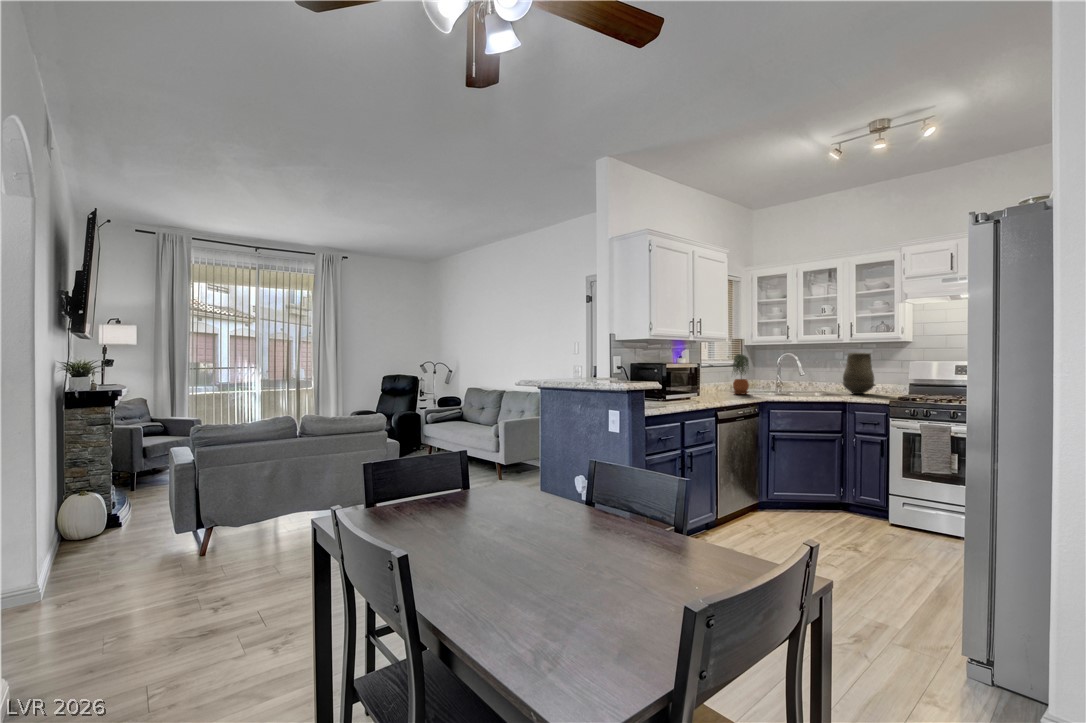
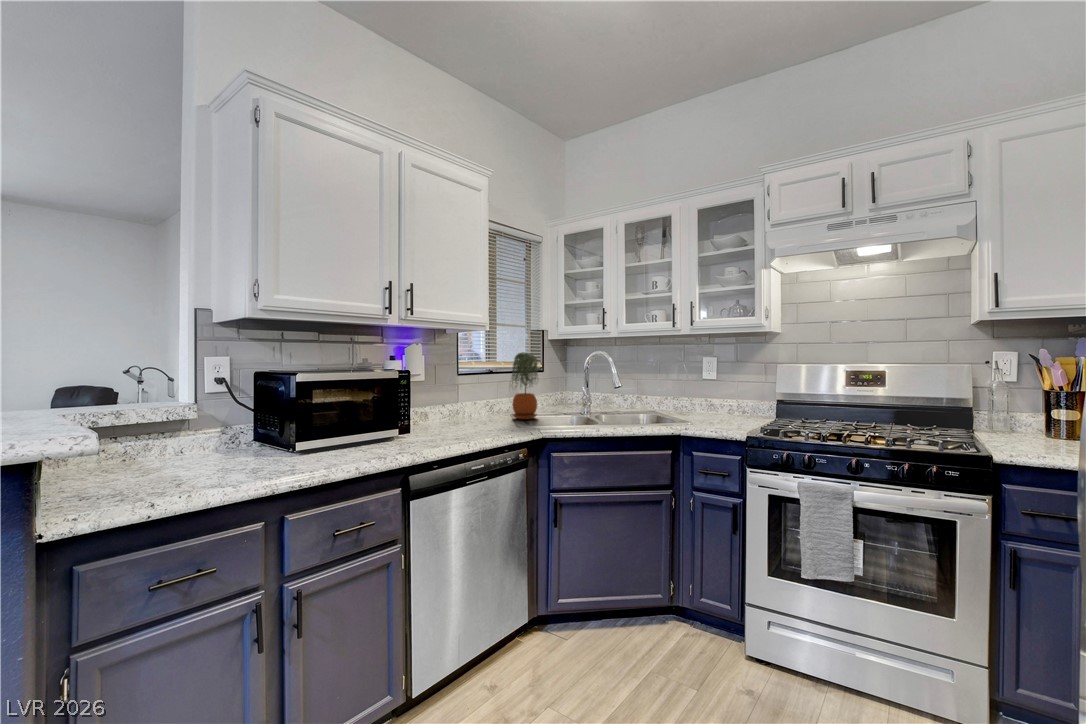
vase: present [842,353,876,394] -> none [679,351,729,417]

